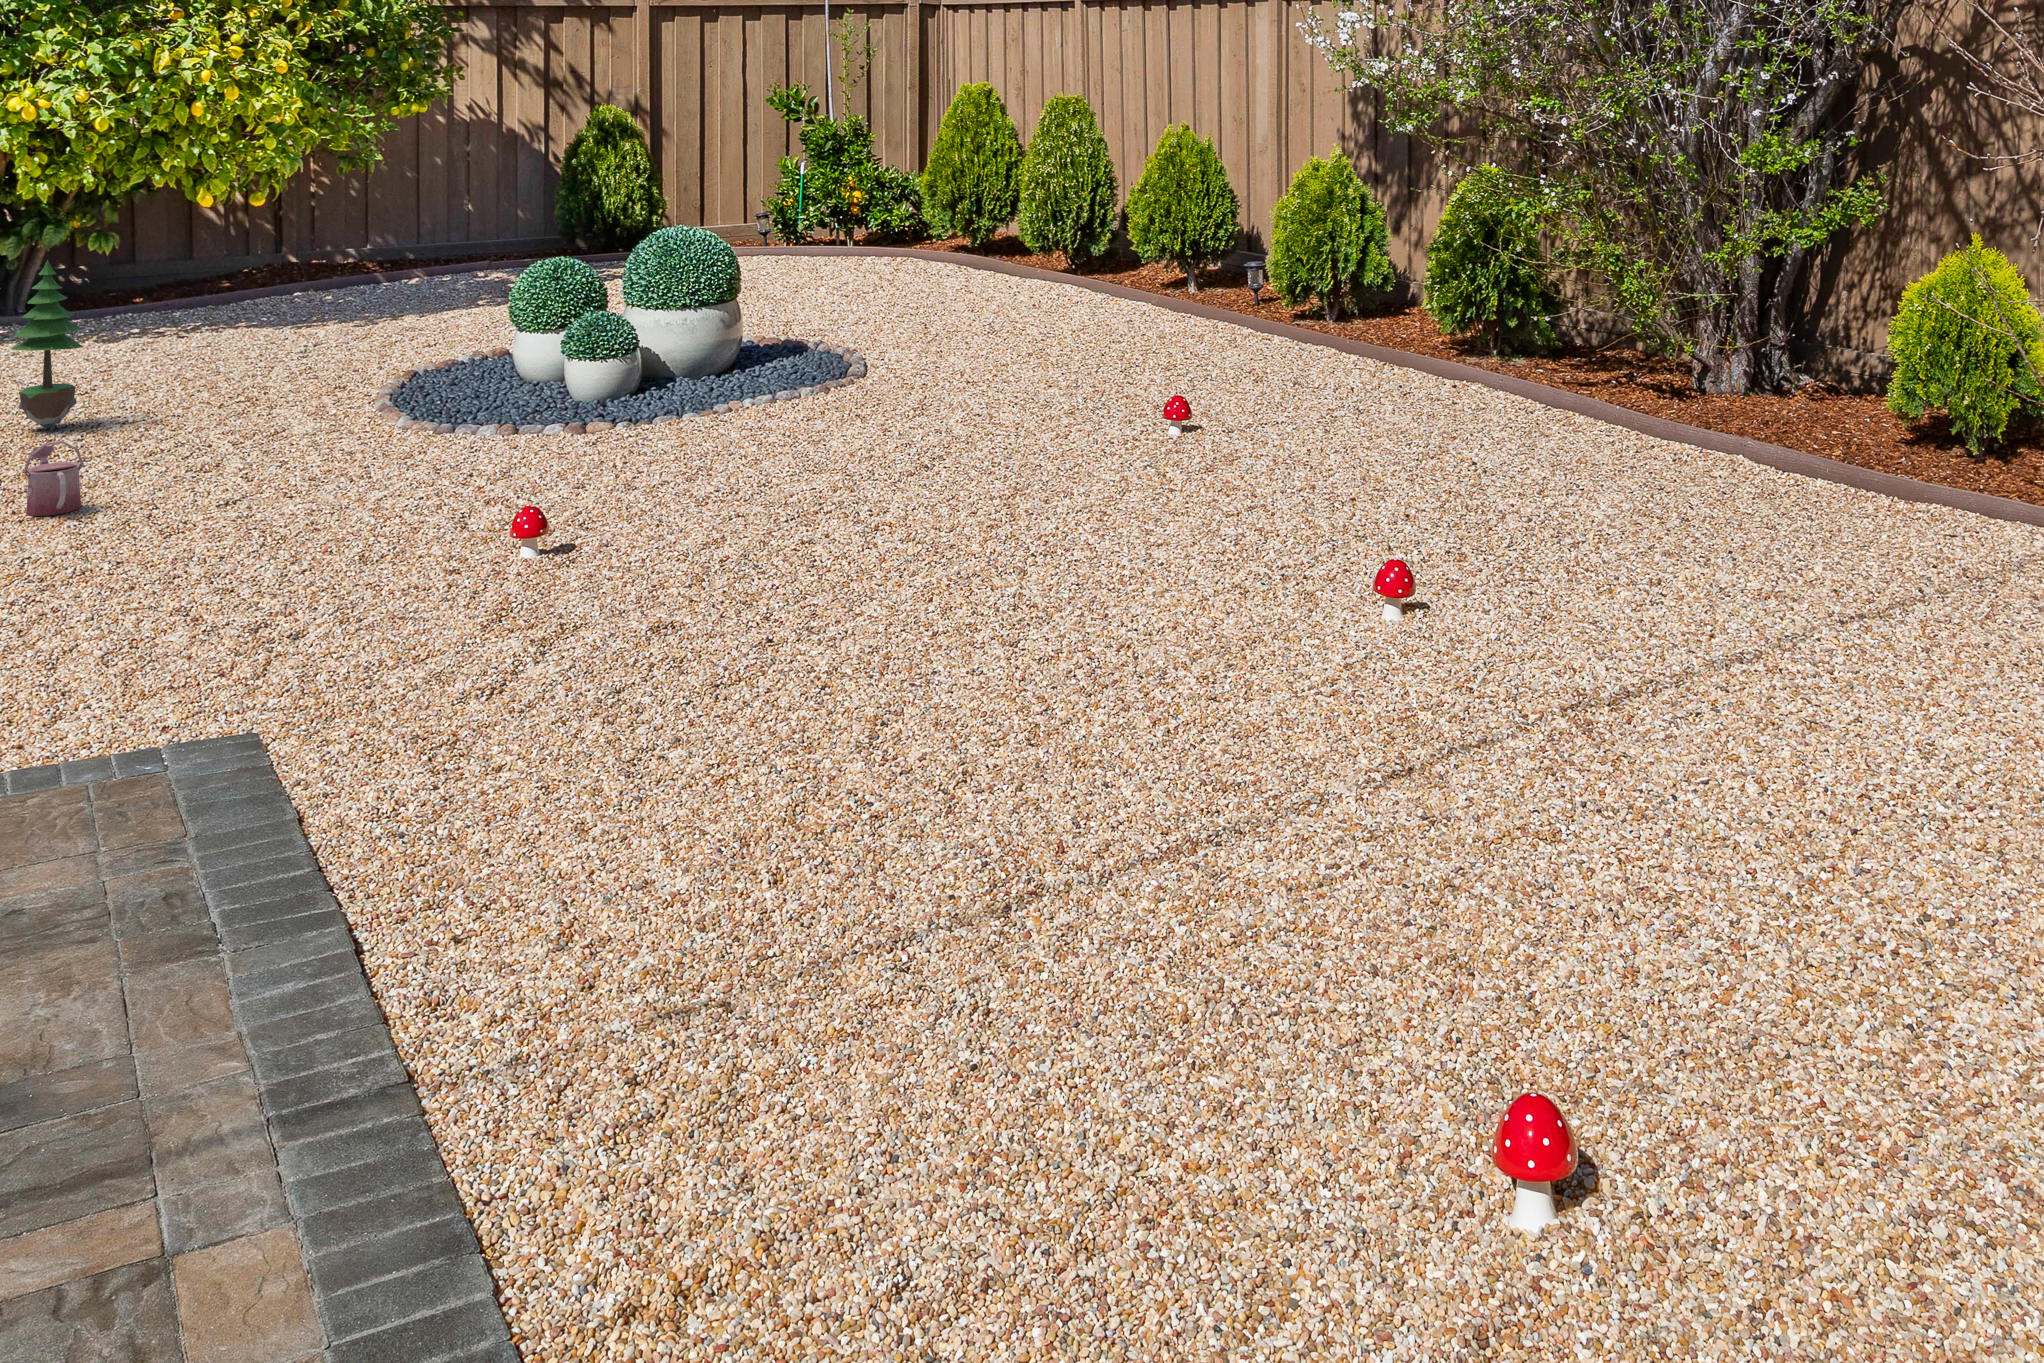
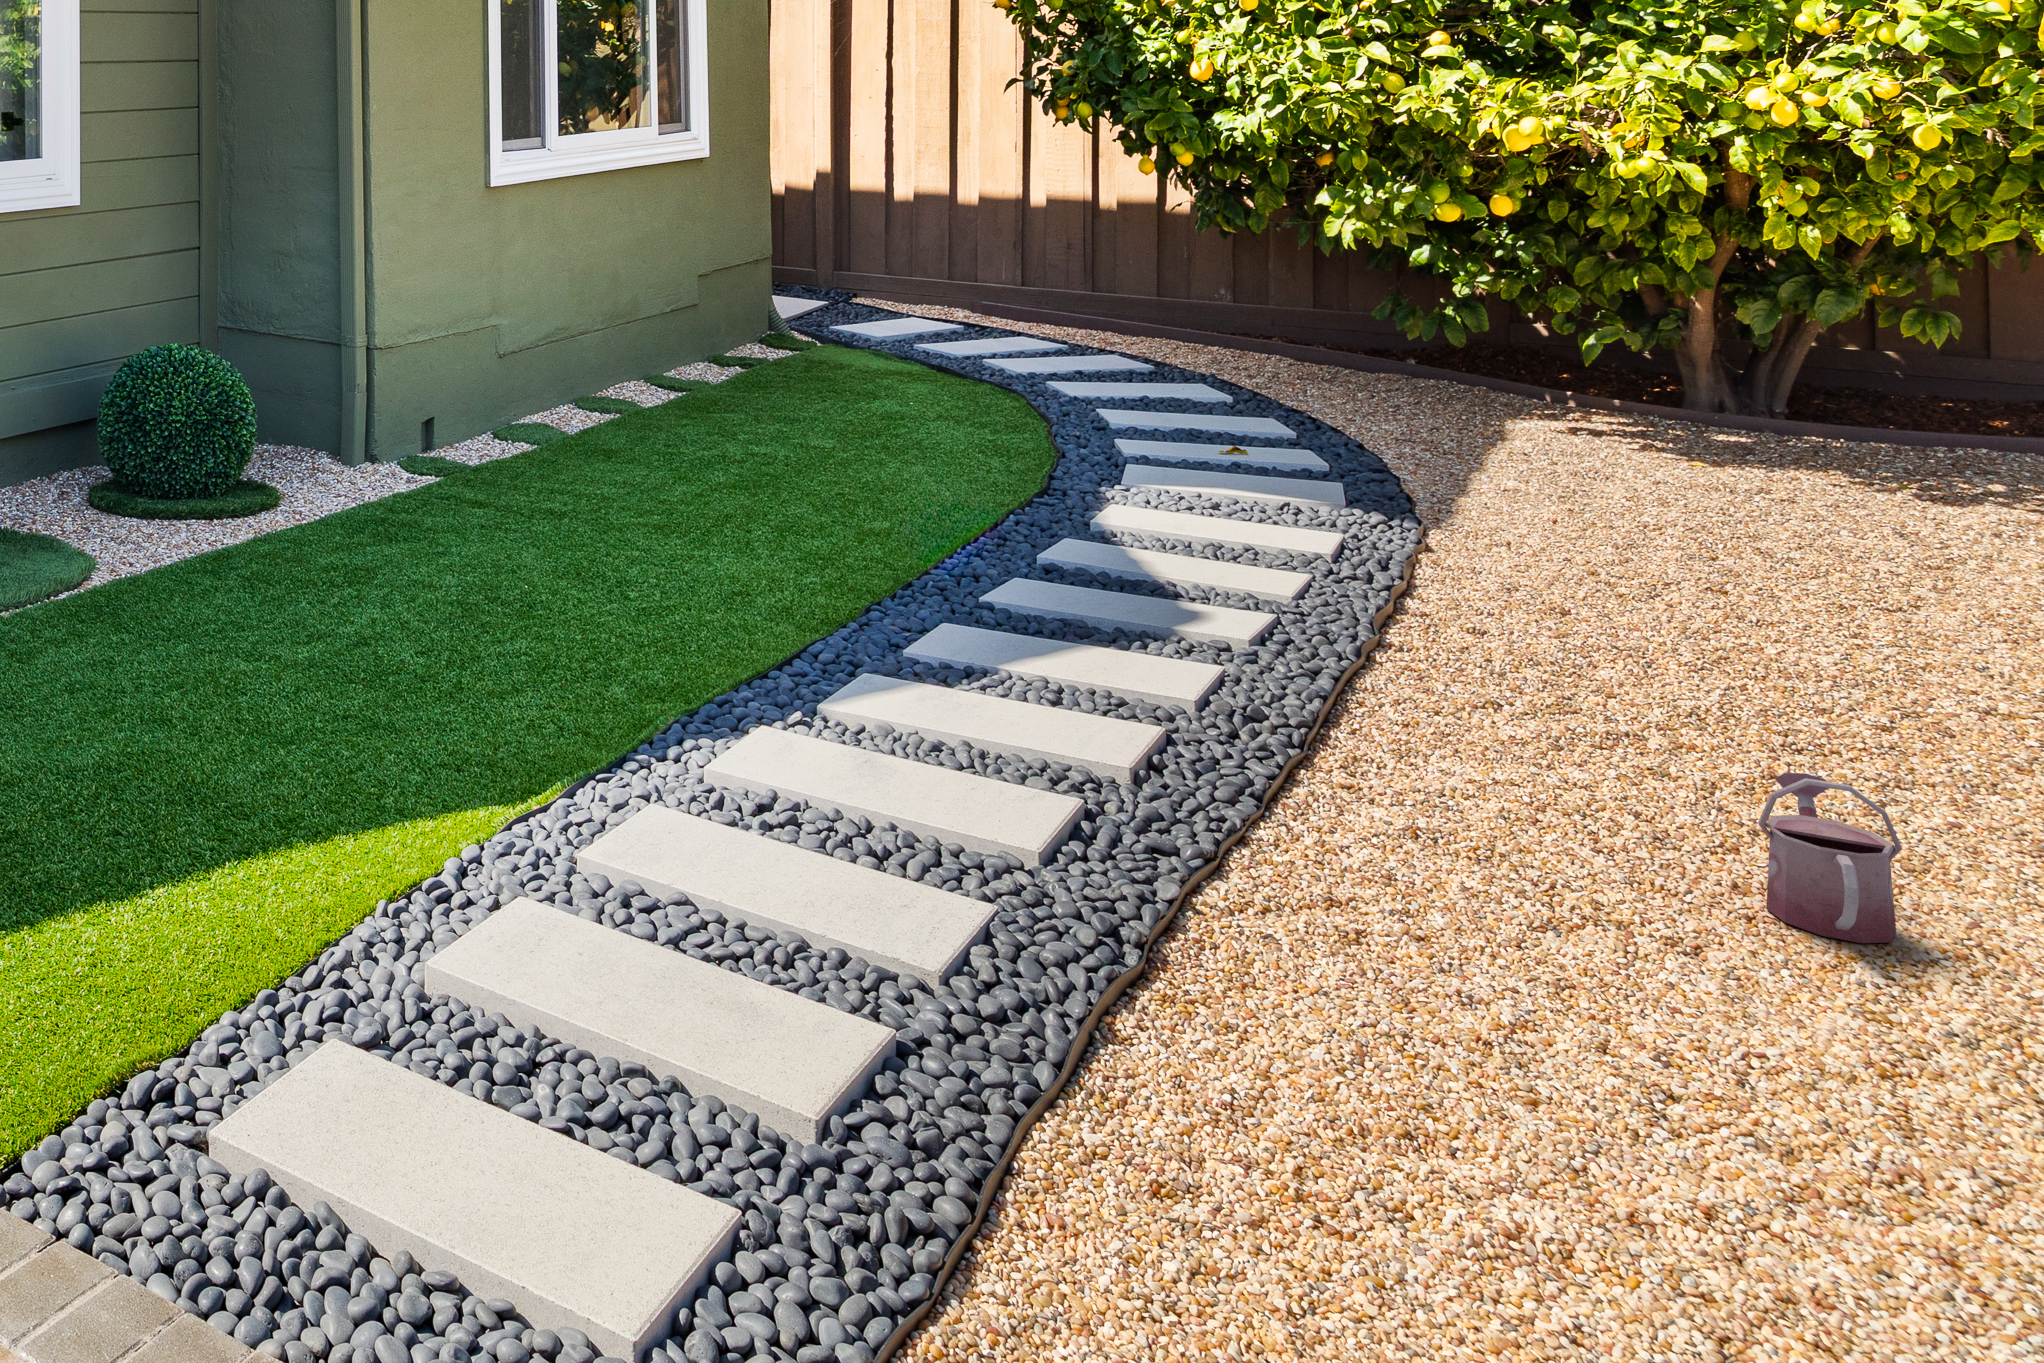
potted tree: present [12,260,83,429] -> none [1742,378,1895,687]

